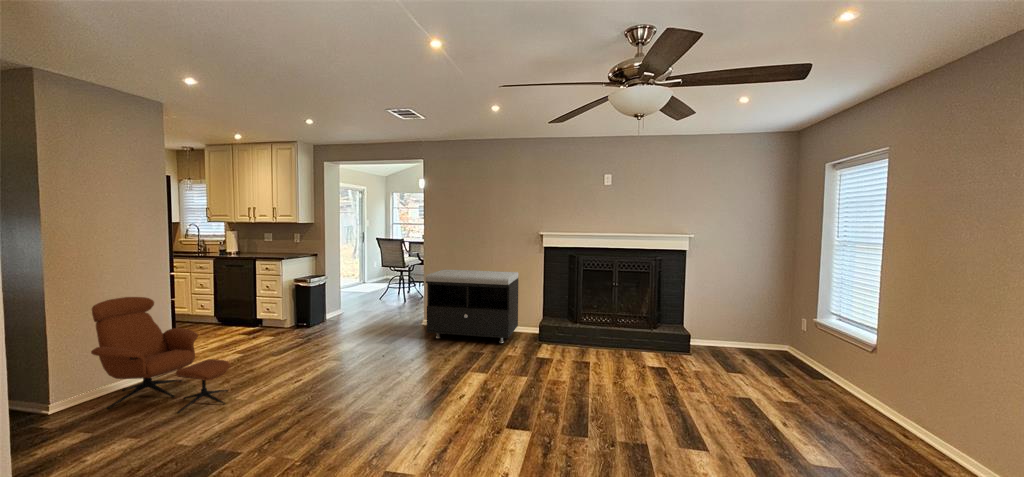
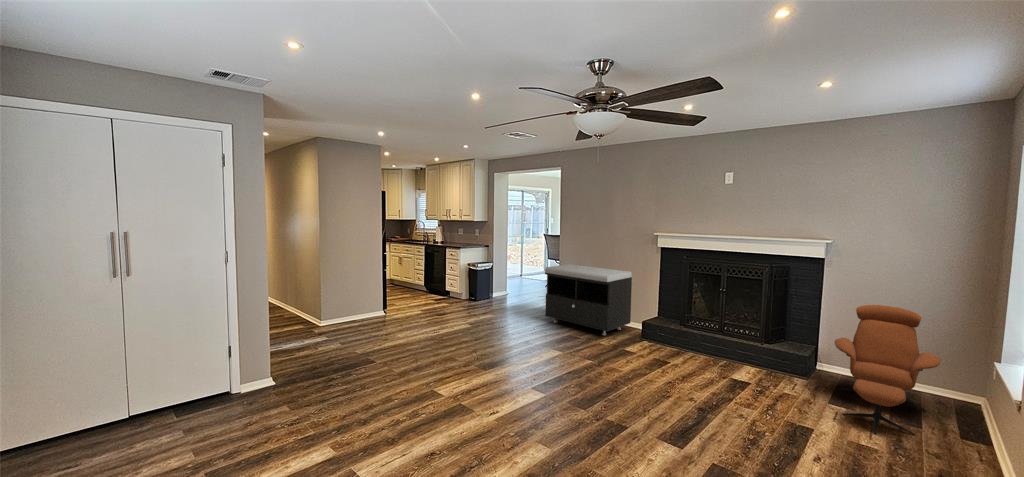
lounge chair: present [91,297,229,413] -> present [835,305,941,435]

